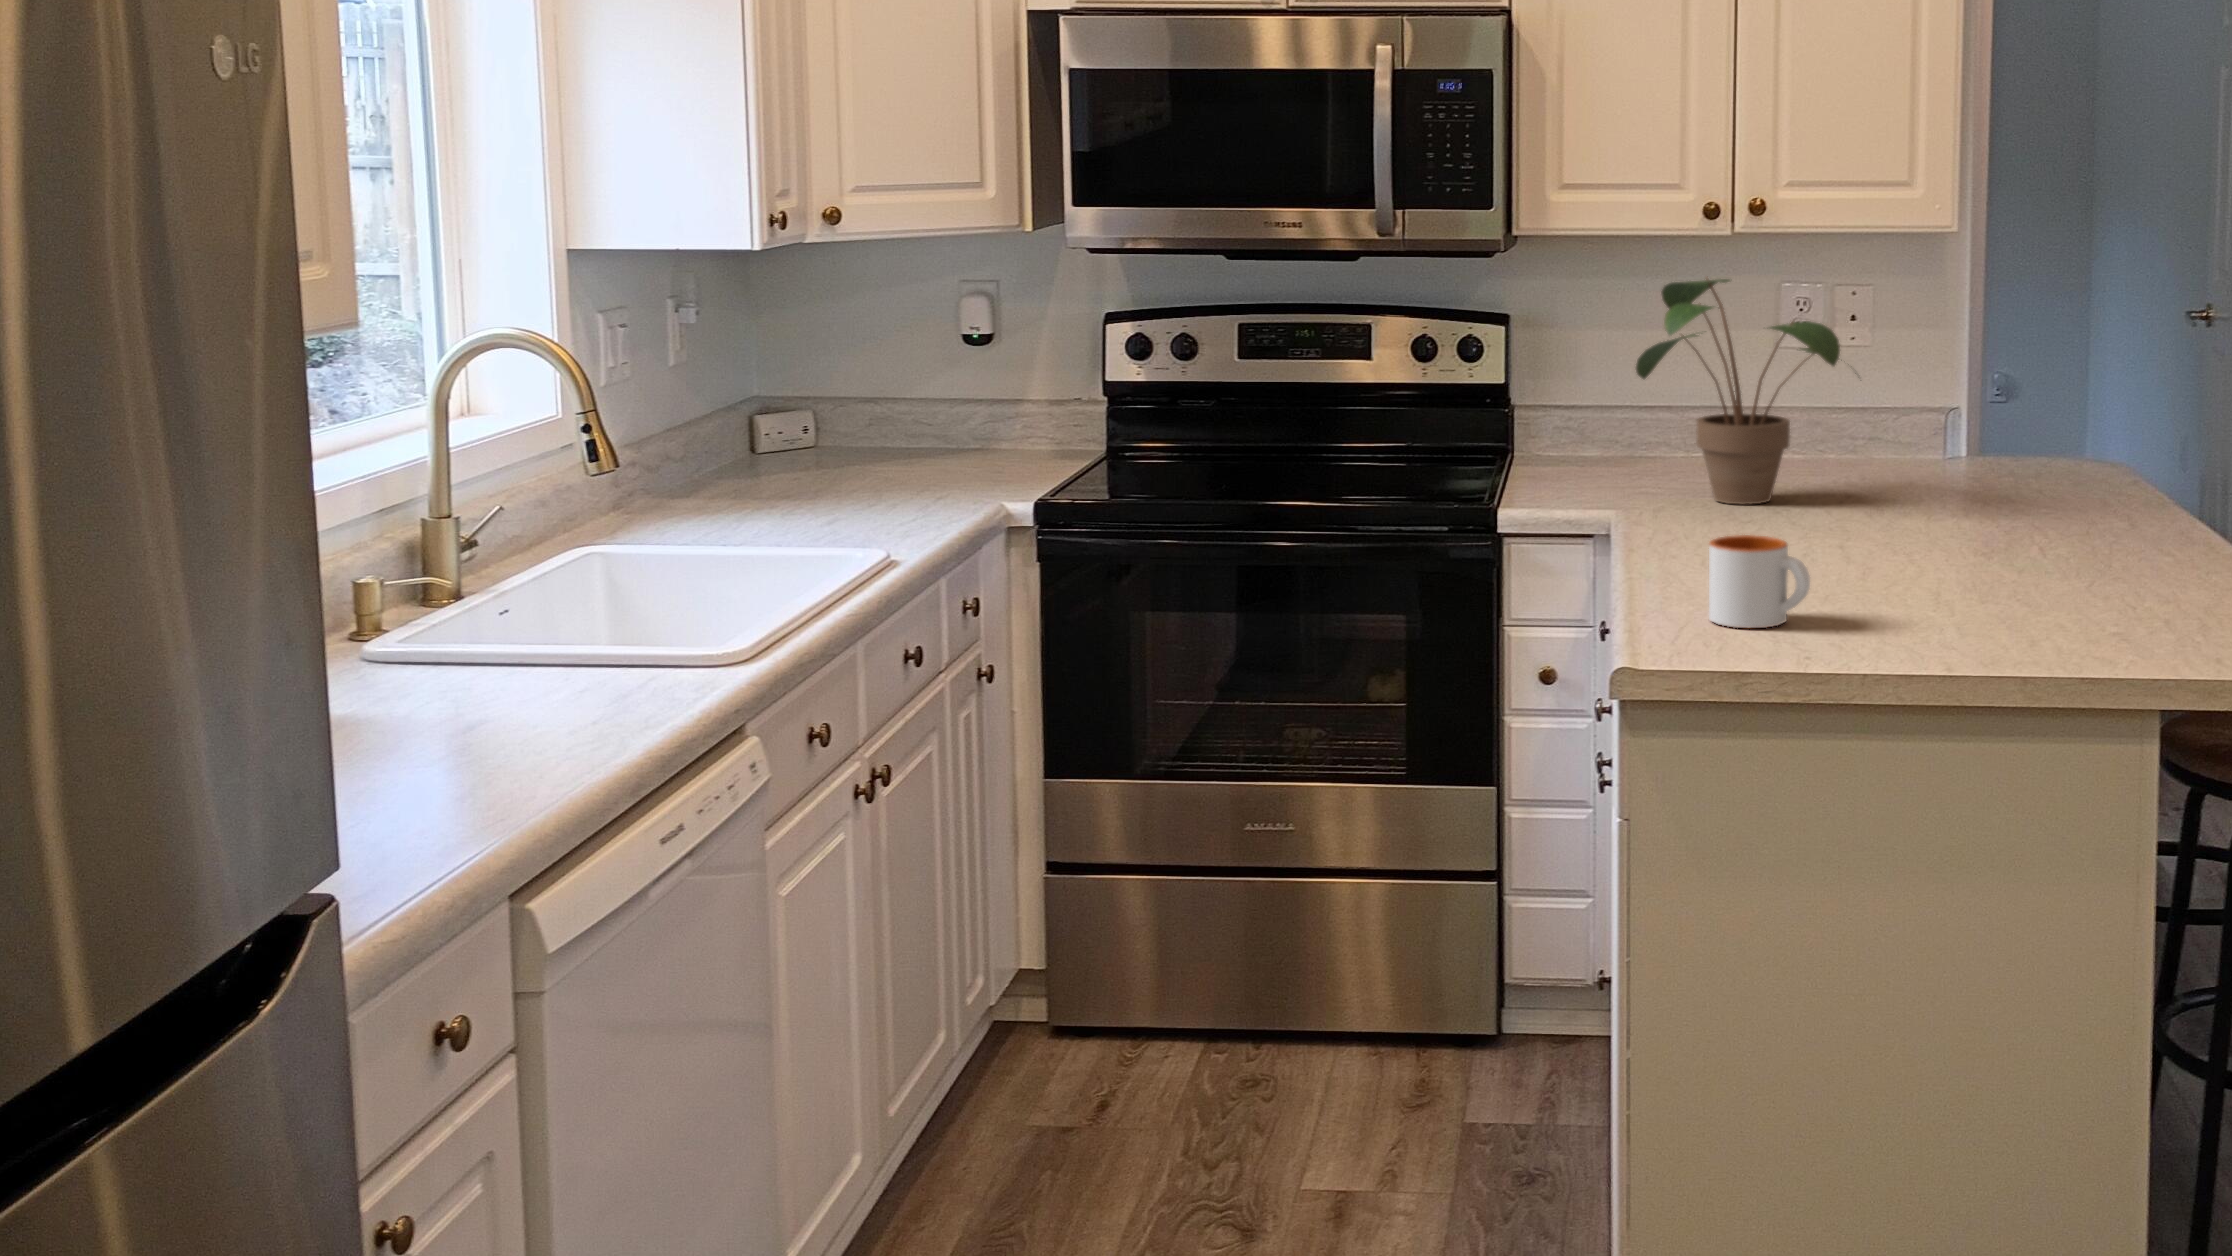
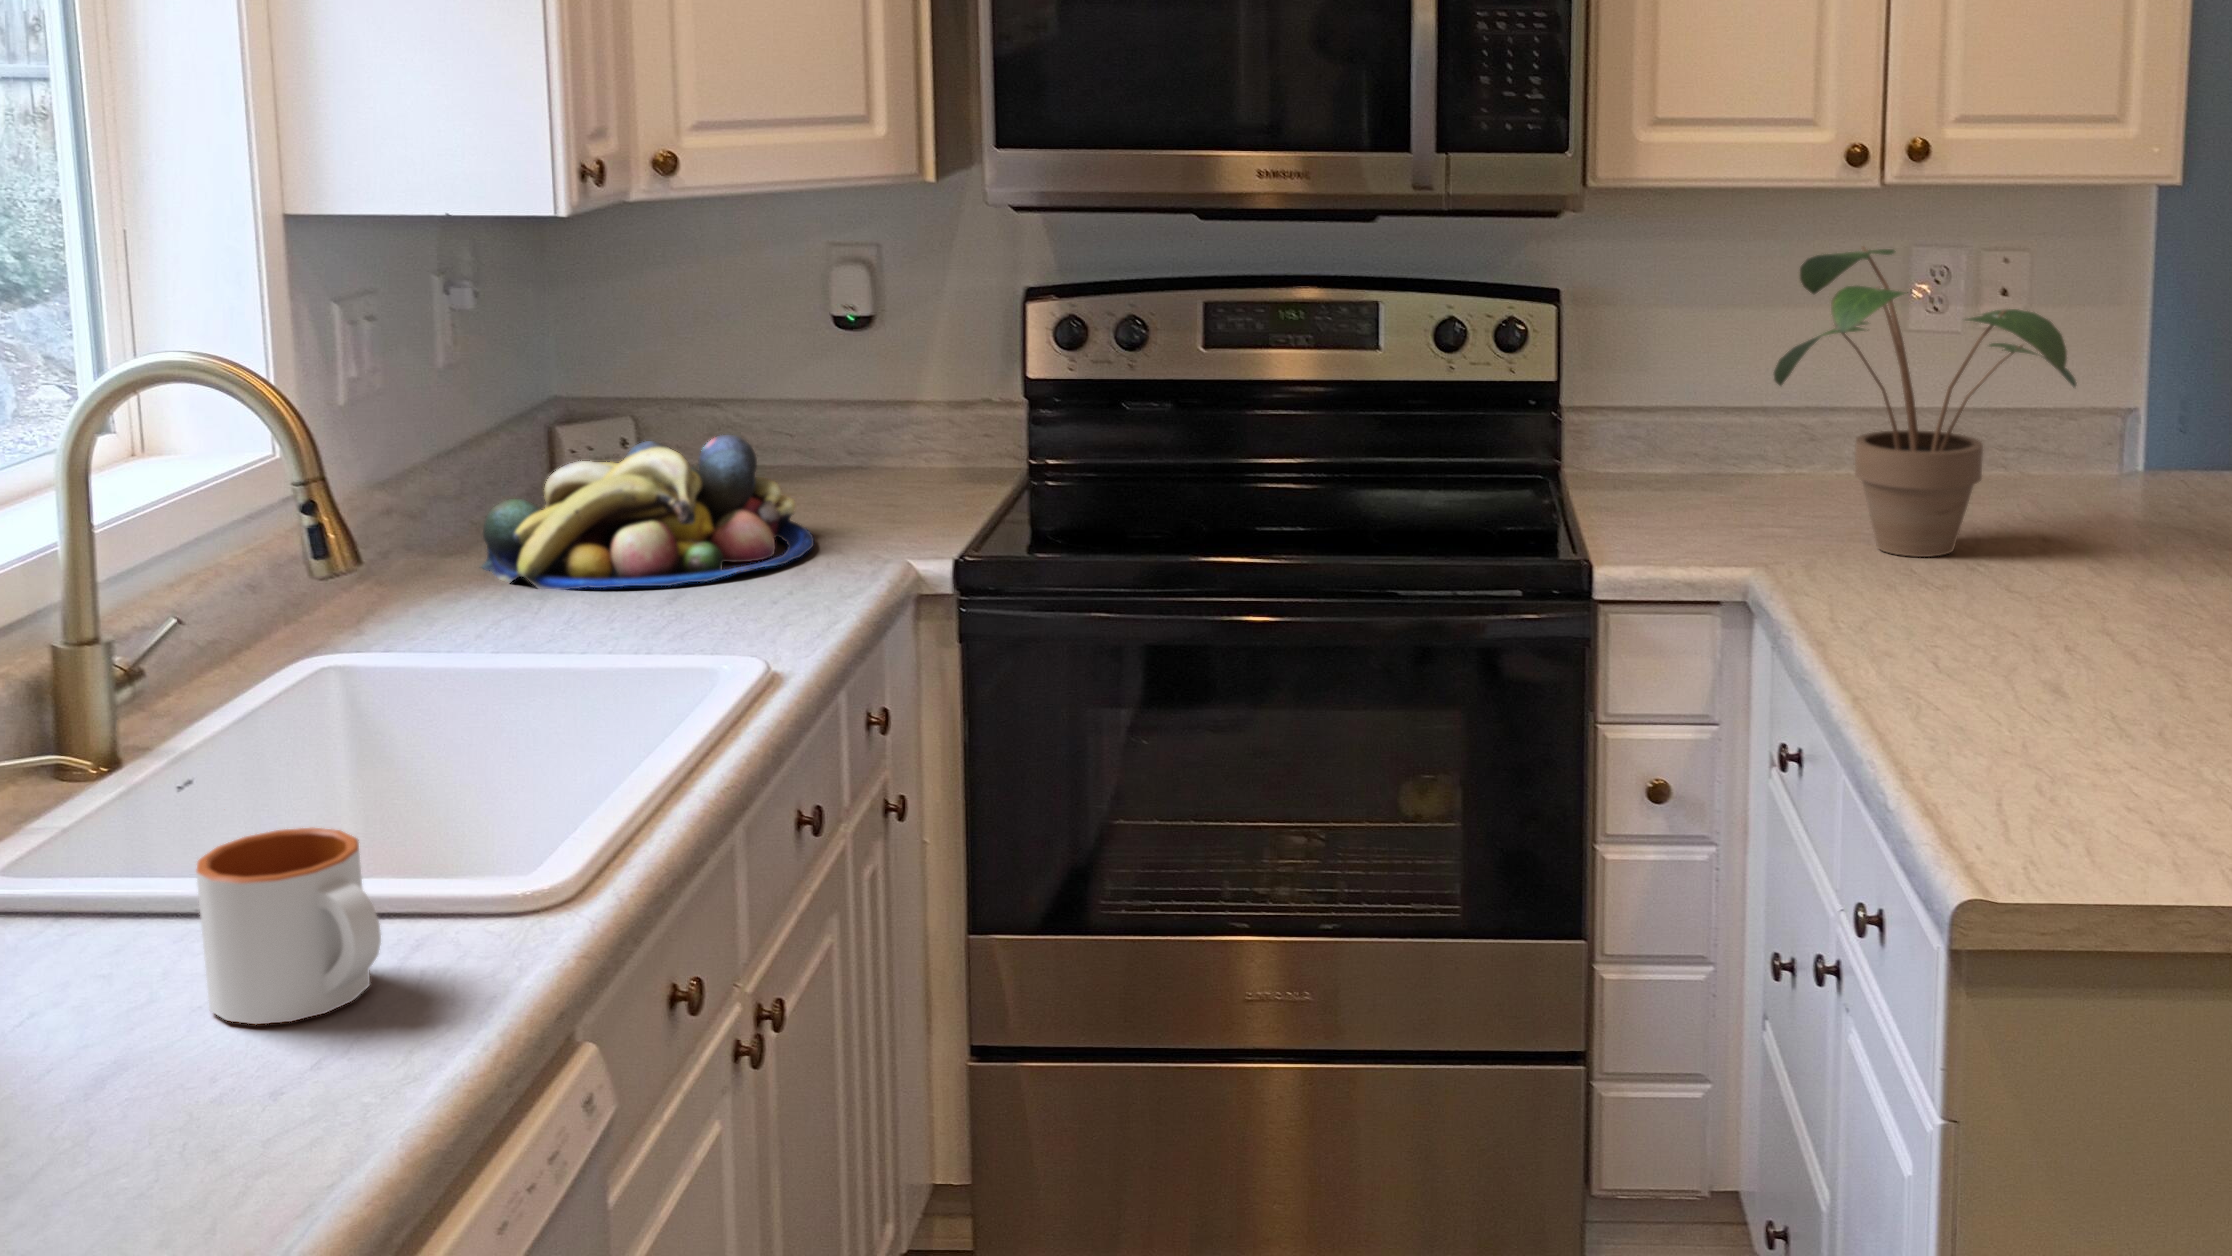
fruit bowl: none [699,412,939,515] -> present [482,435,814,590]
mug: present [1709,535,1810,629] -> present [196,828,381,1024]

